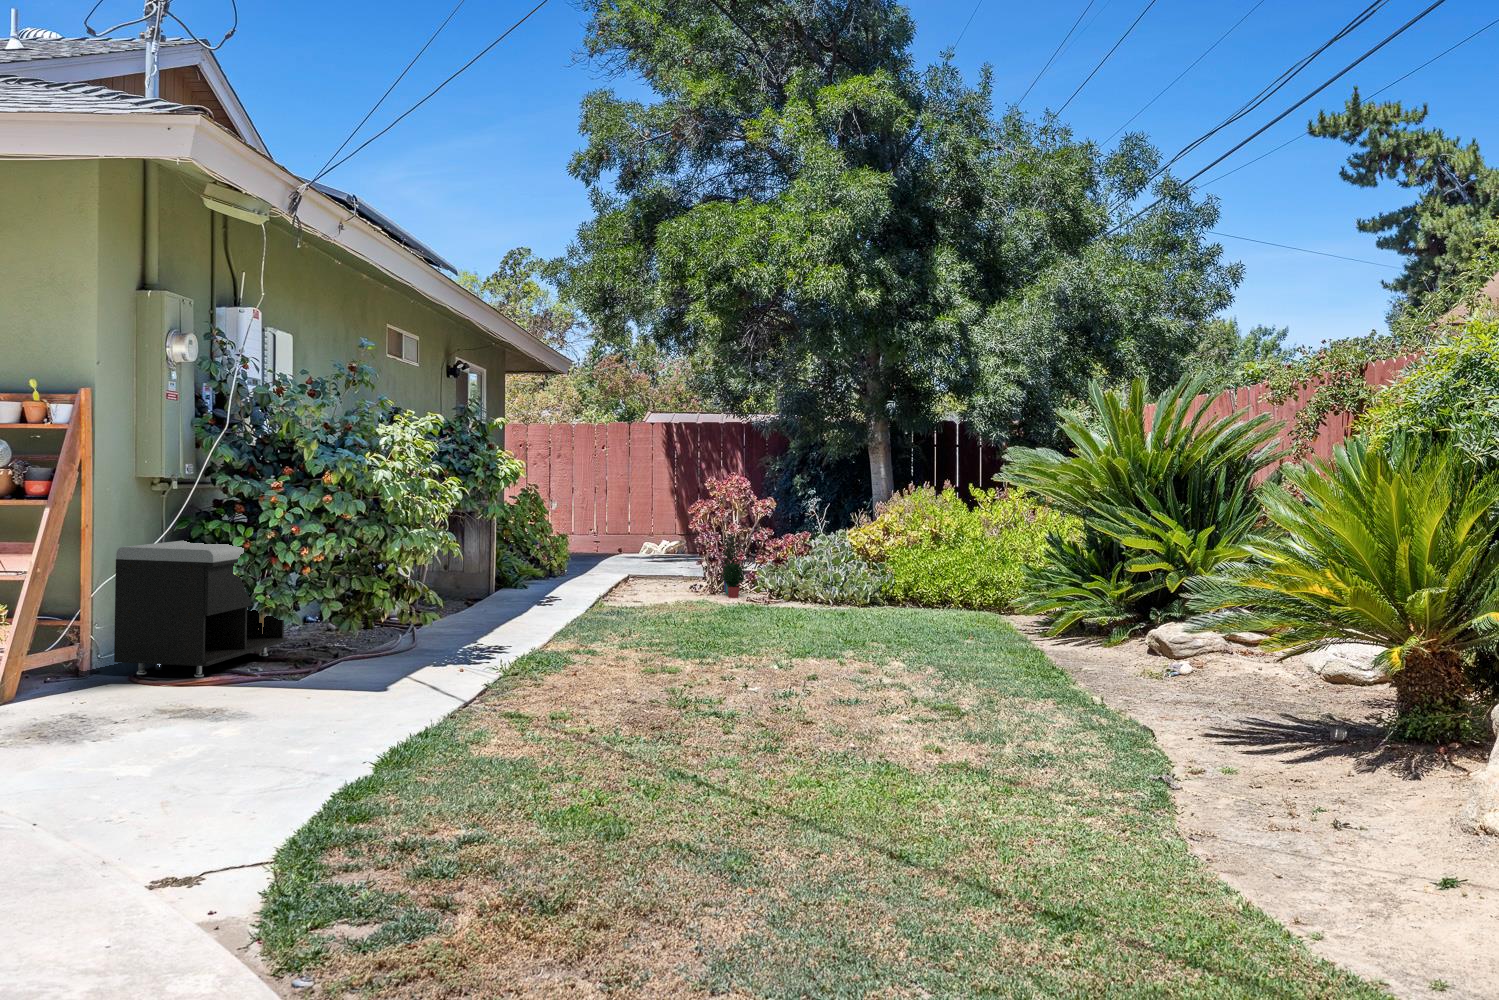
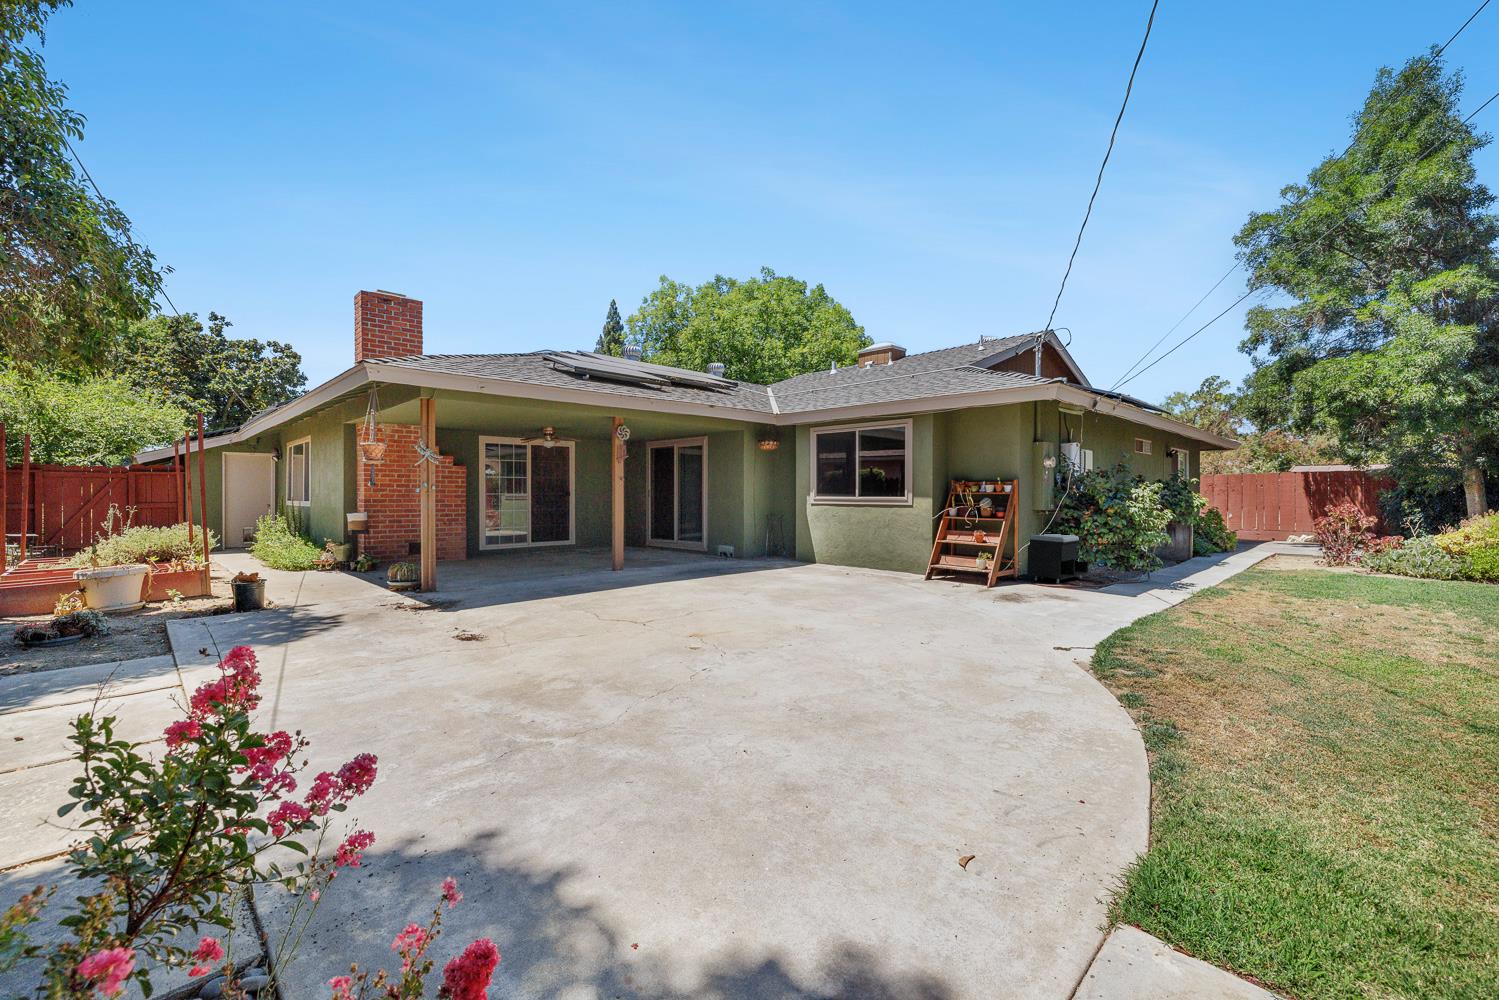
potted plant: present [720,534,745,598] -> none [1352,536,1374,576]

